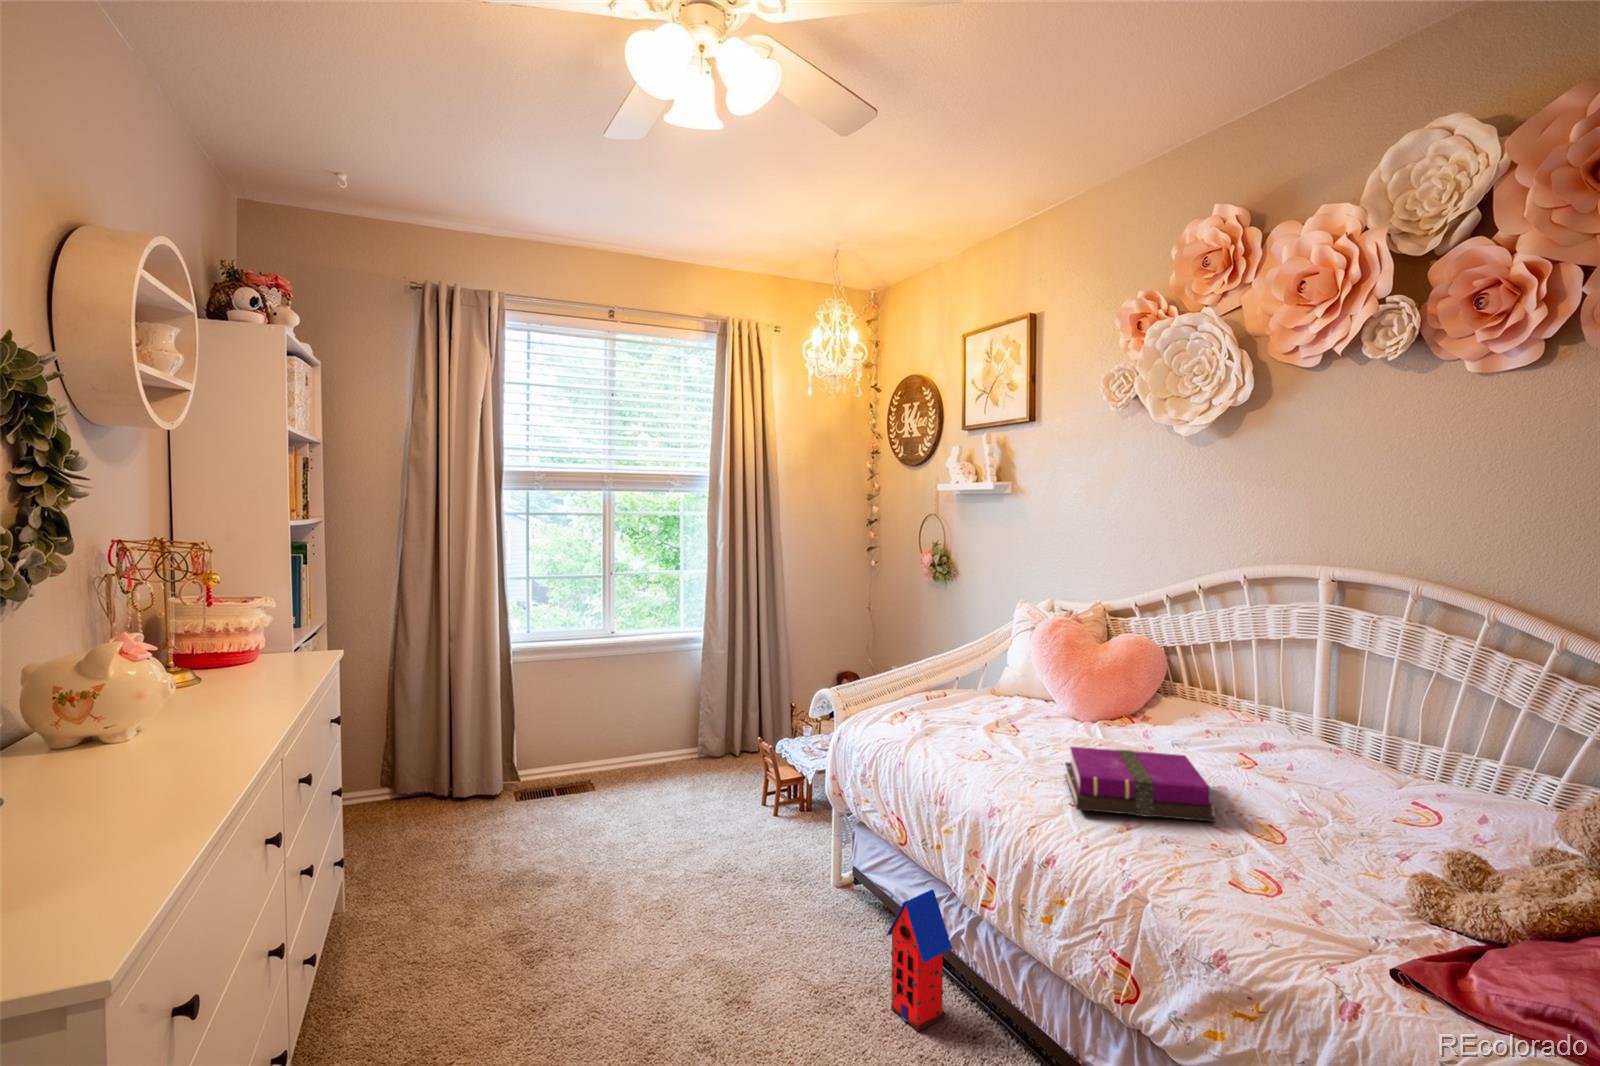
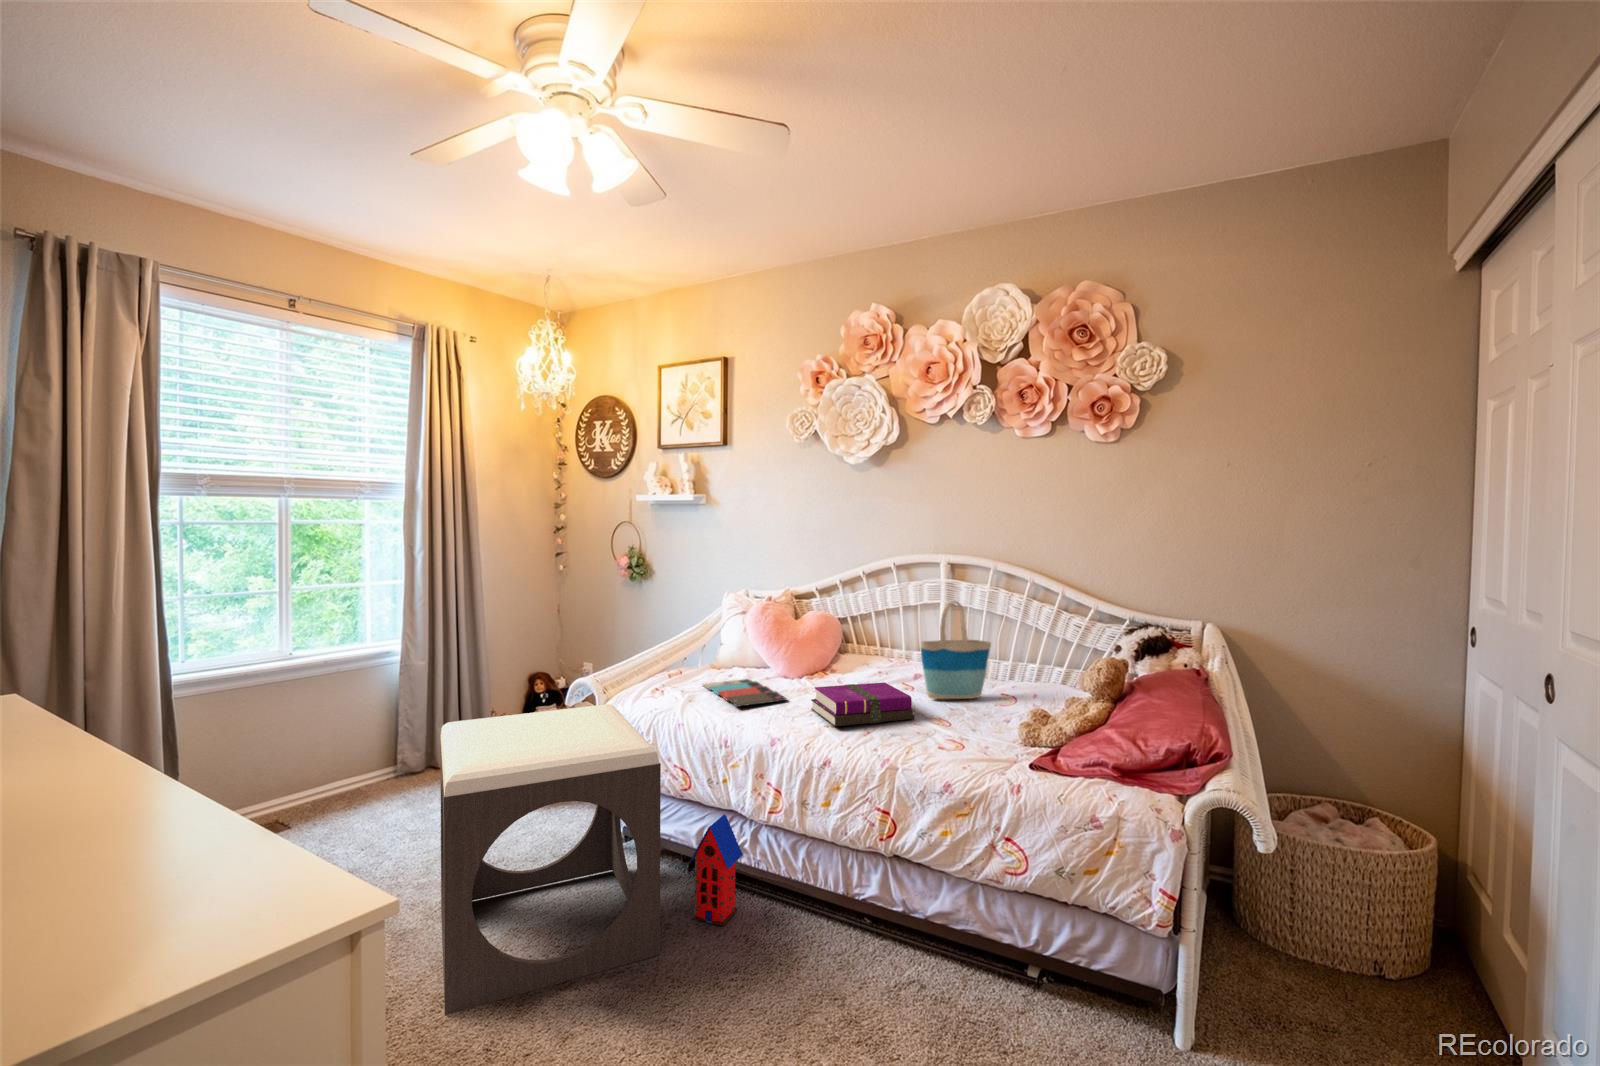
tote bag: none [1248,645,1387,806] -> present [921,601,991,699]
smartphone: none [951,715,1041,756] -> present [703,679,787,707]
footstool: none [601,723,838,1042] -> present [440,704,661,1015]

